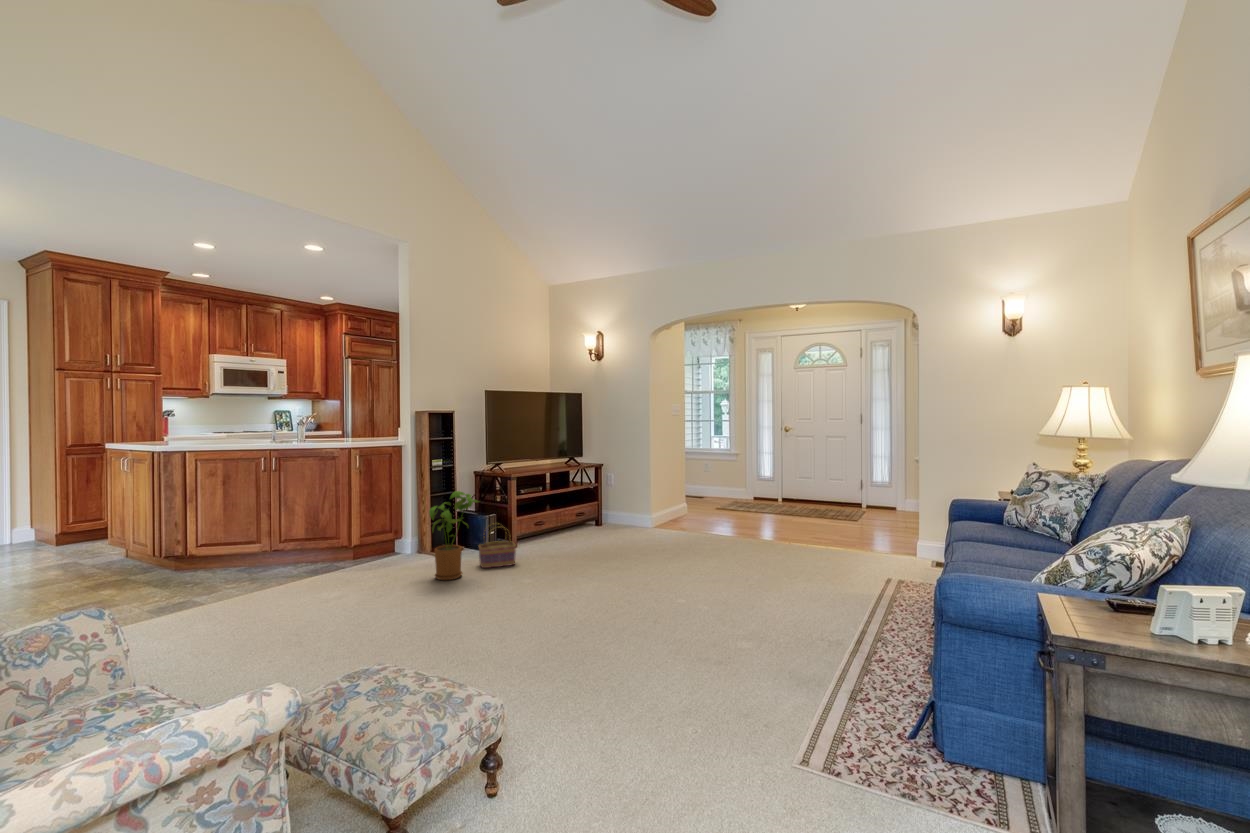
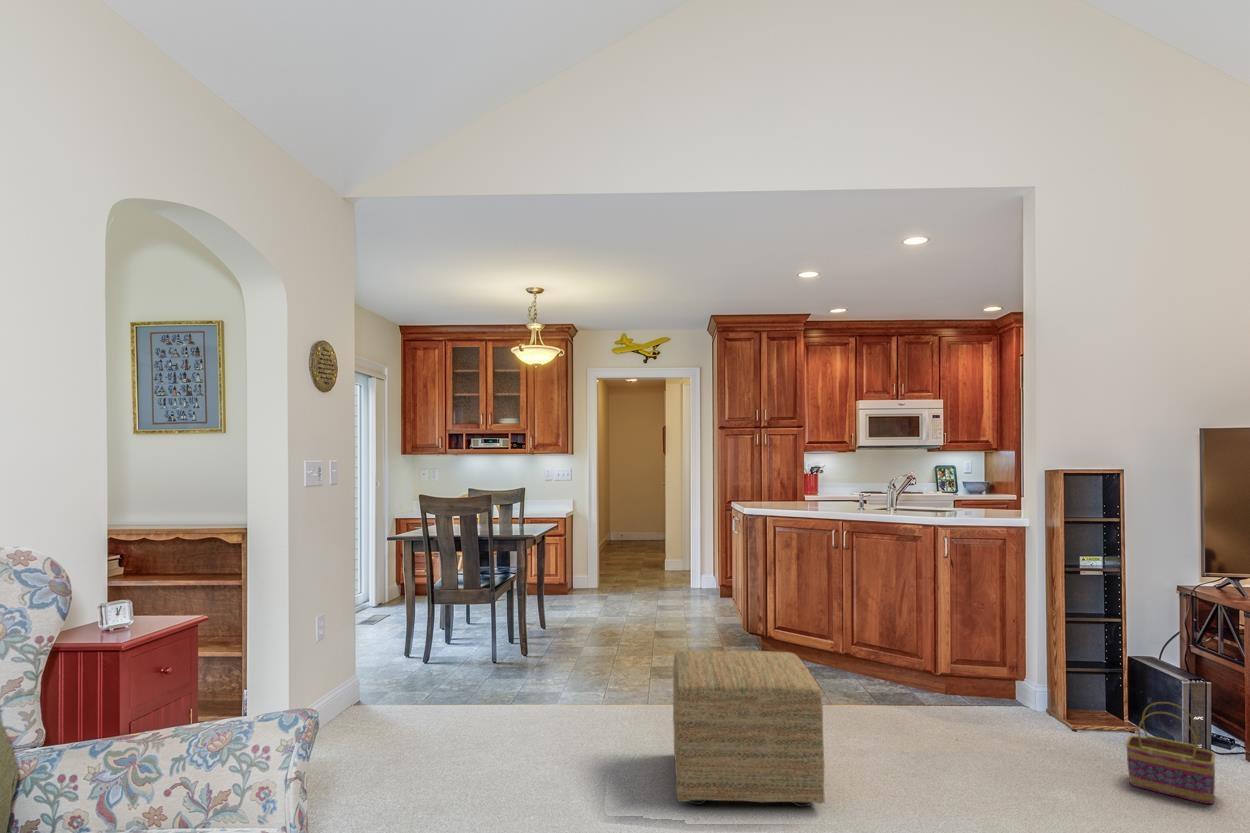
house plant: present [429,491,478,580] -> none [1006,624,1110,786]
ottoman: none [205,541,363,661] -> present [673,651,825,807]

